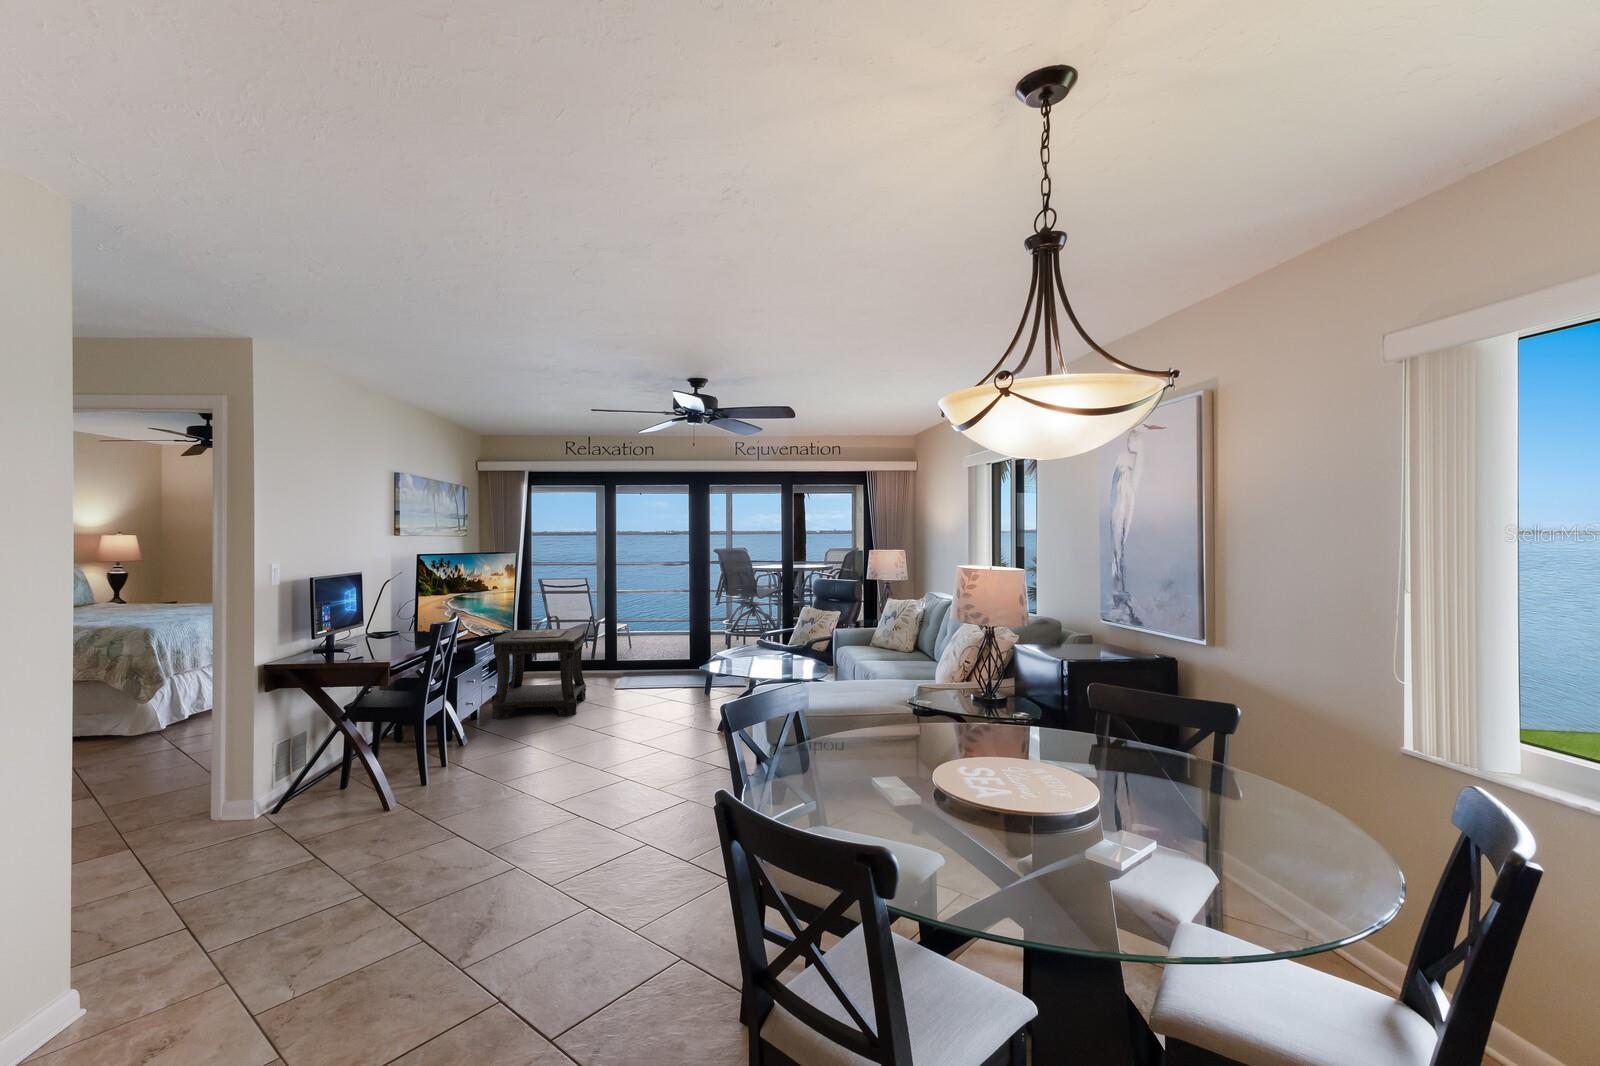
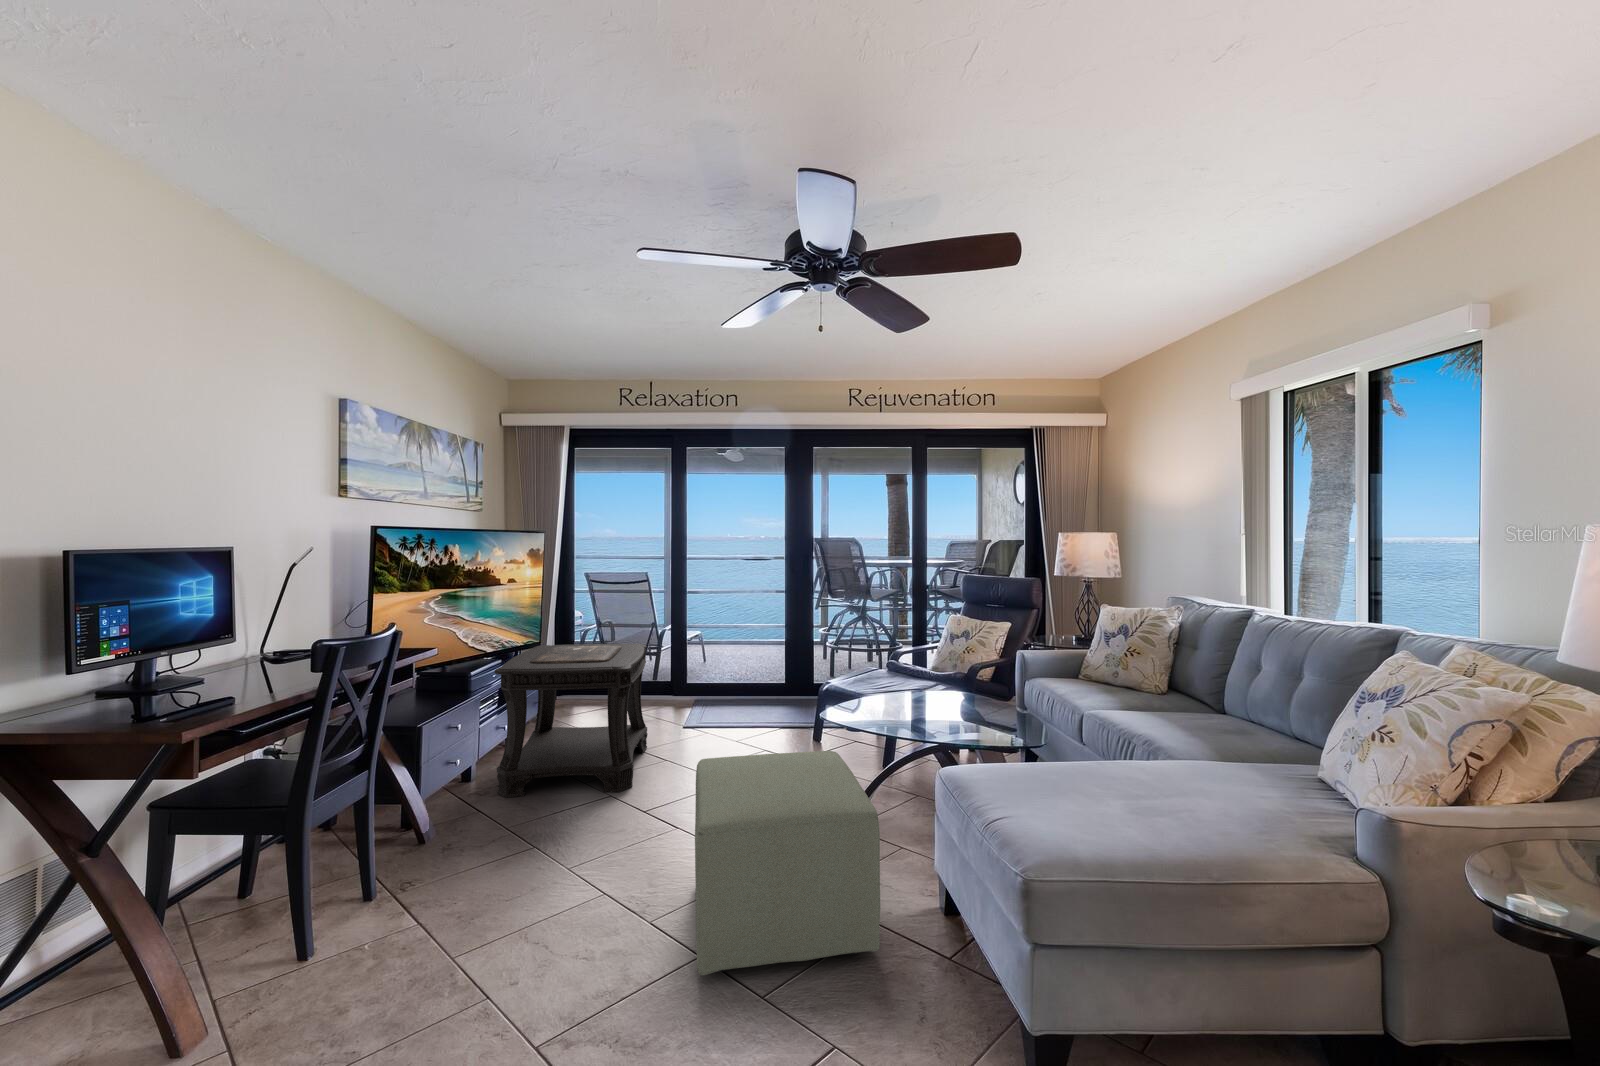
ottoman: none [606,676,692,764] -> present [695,751,880,975]

